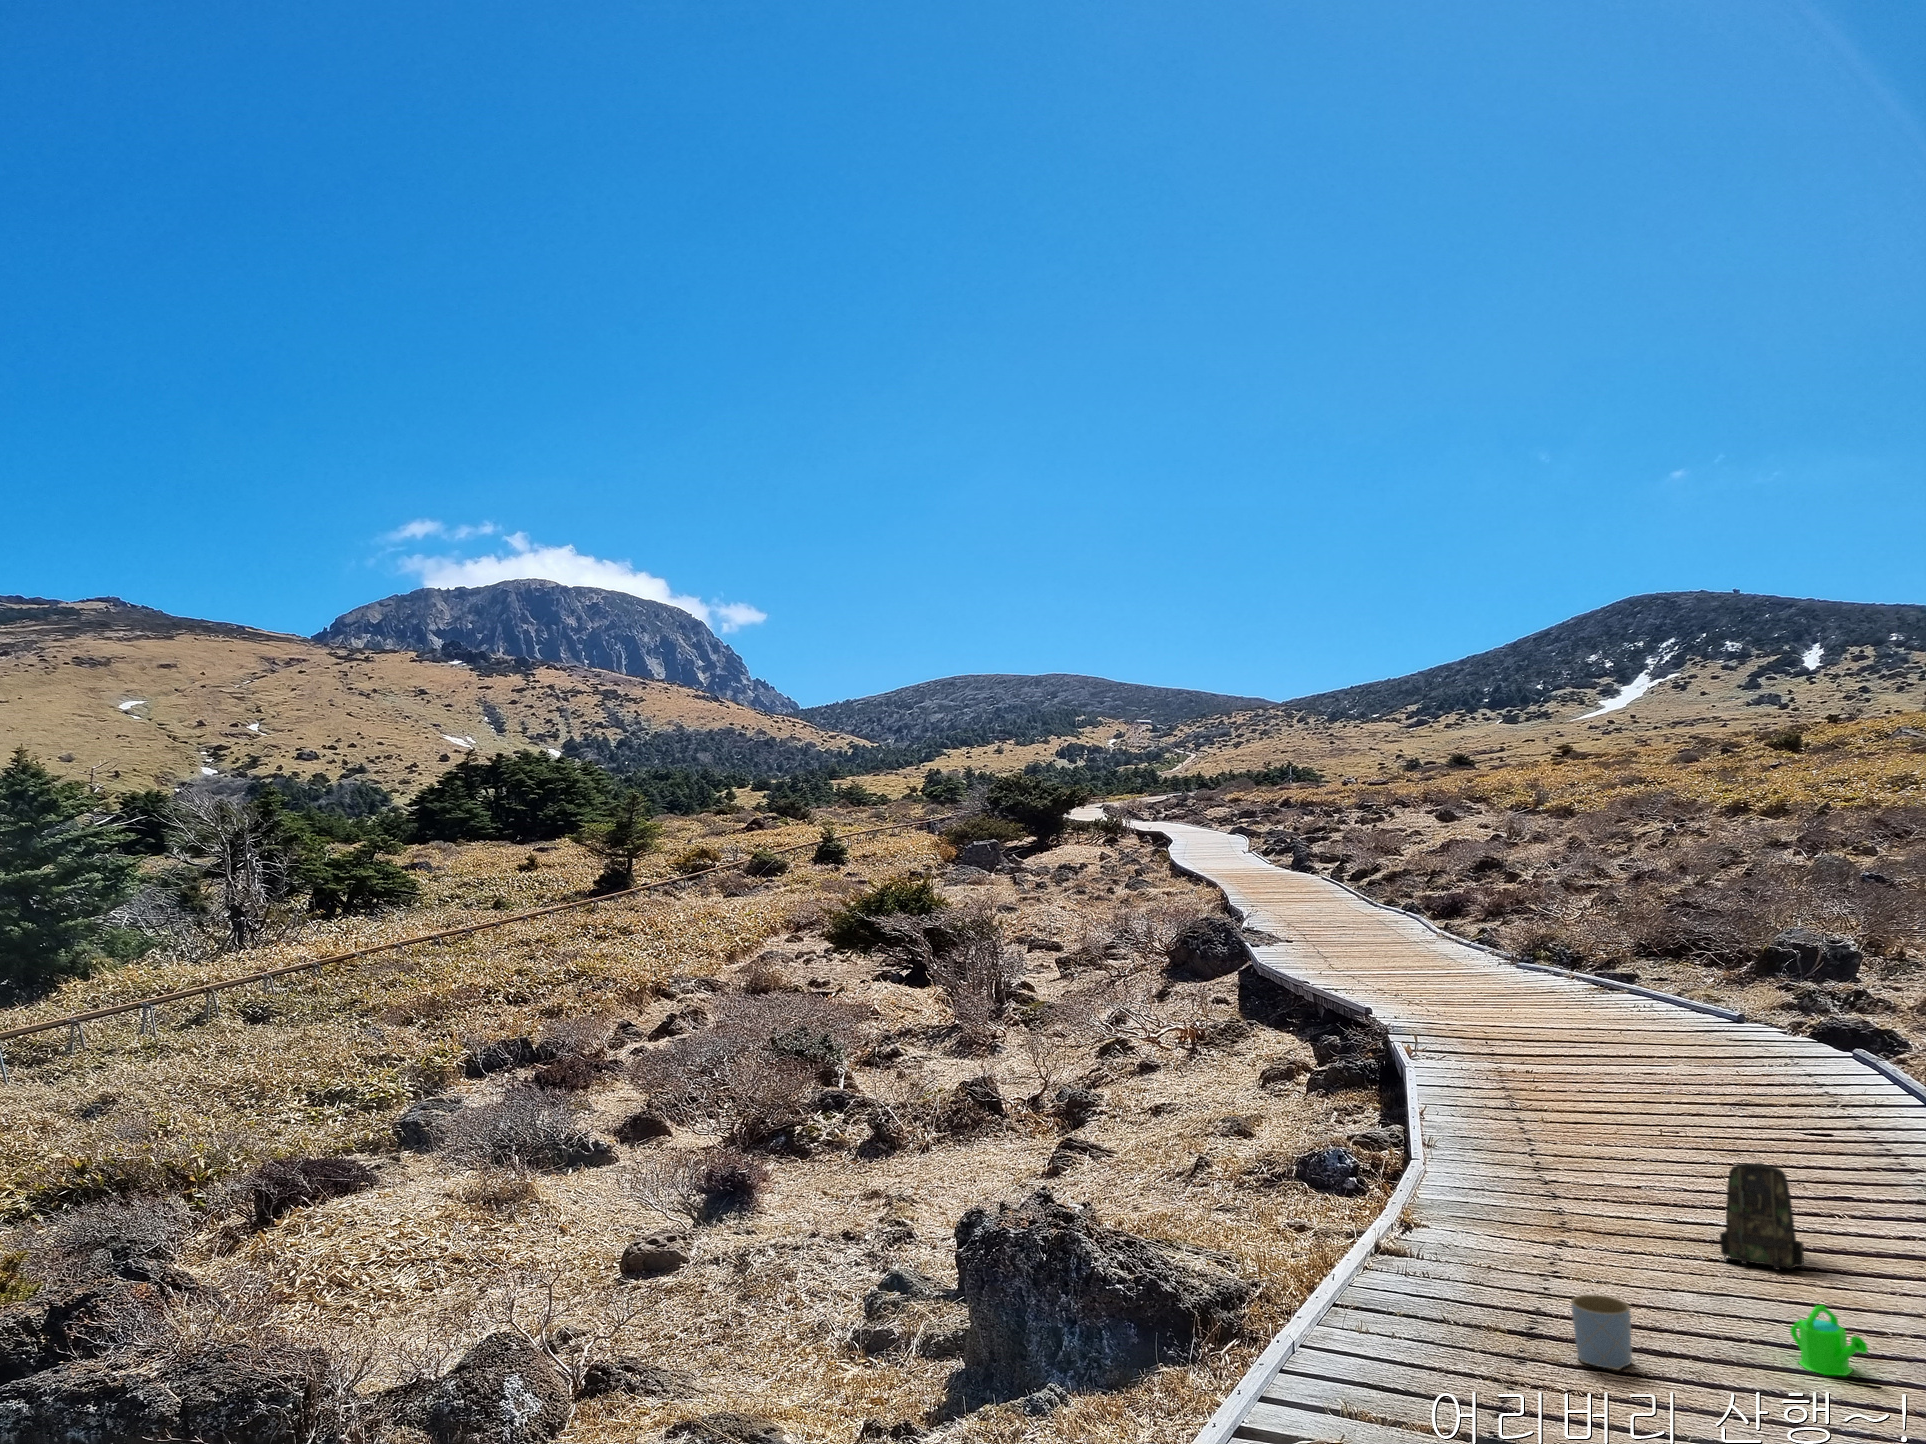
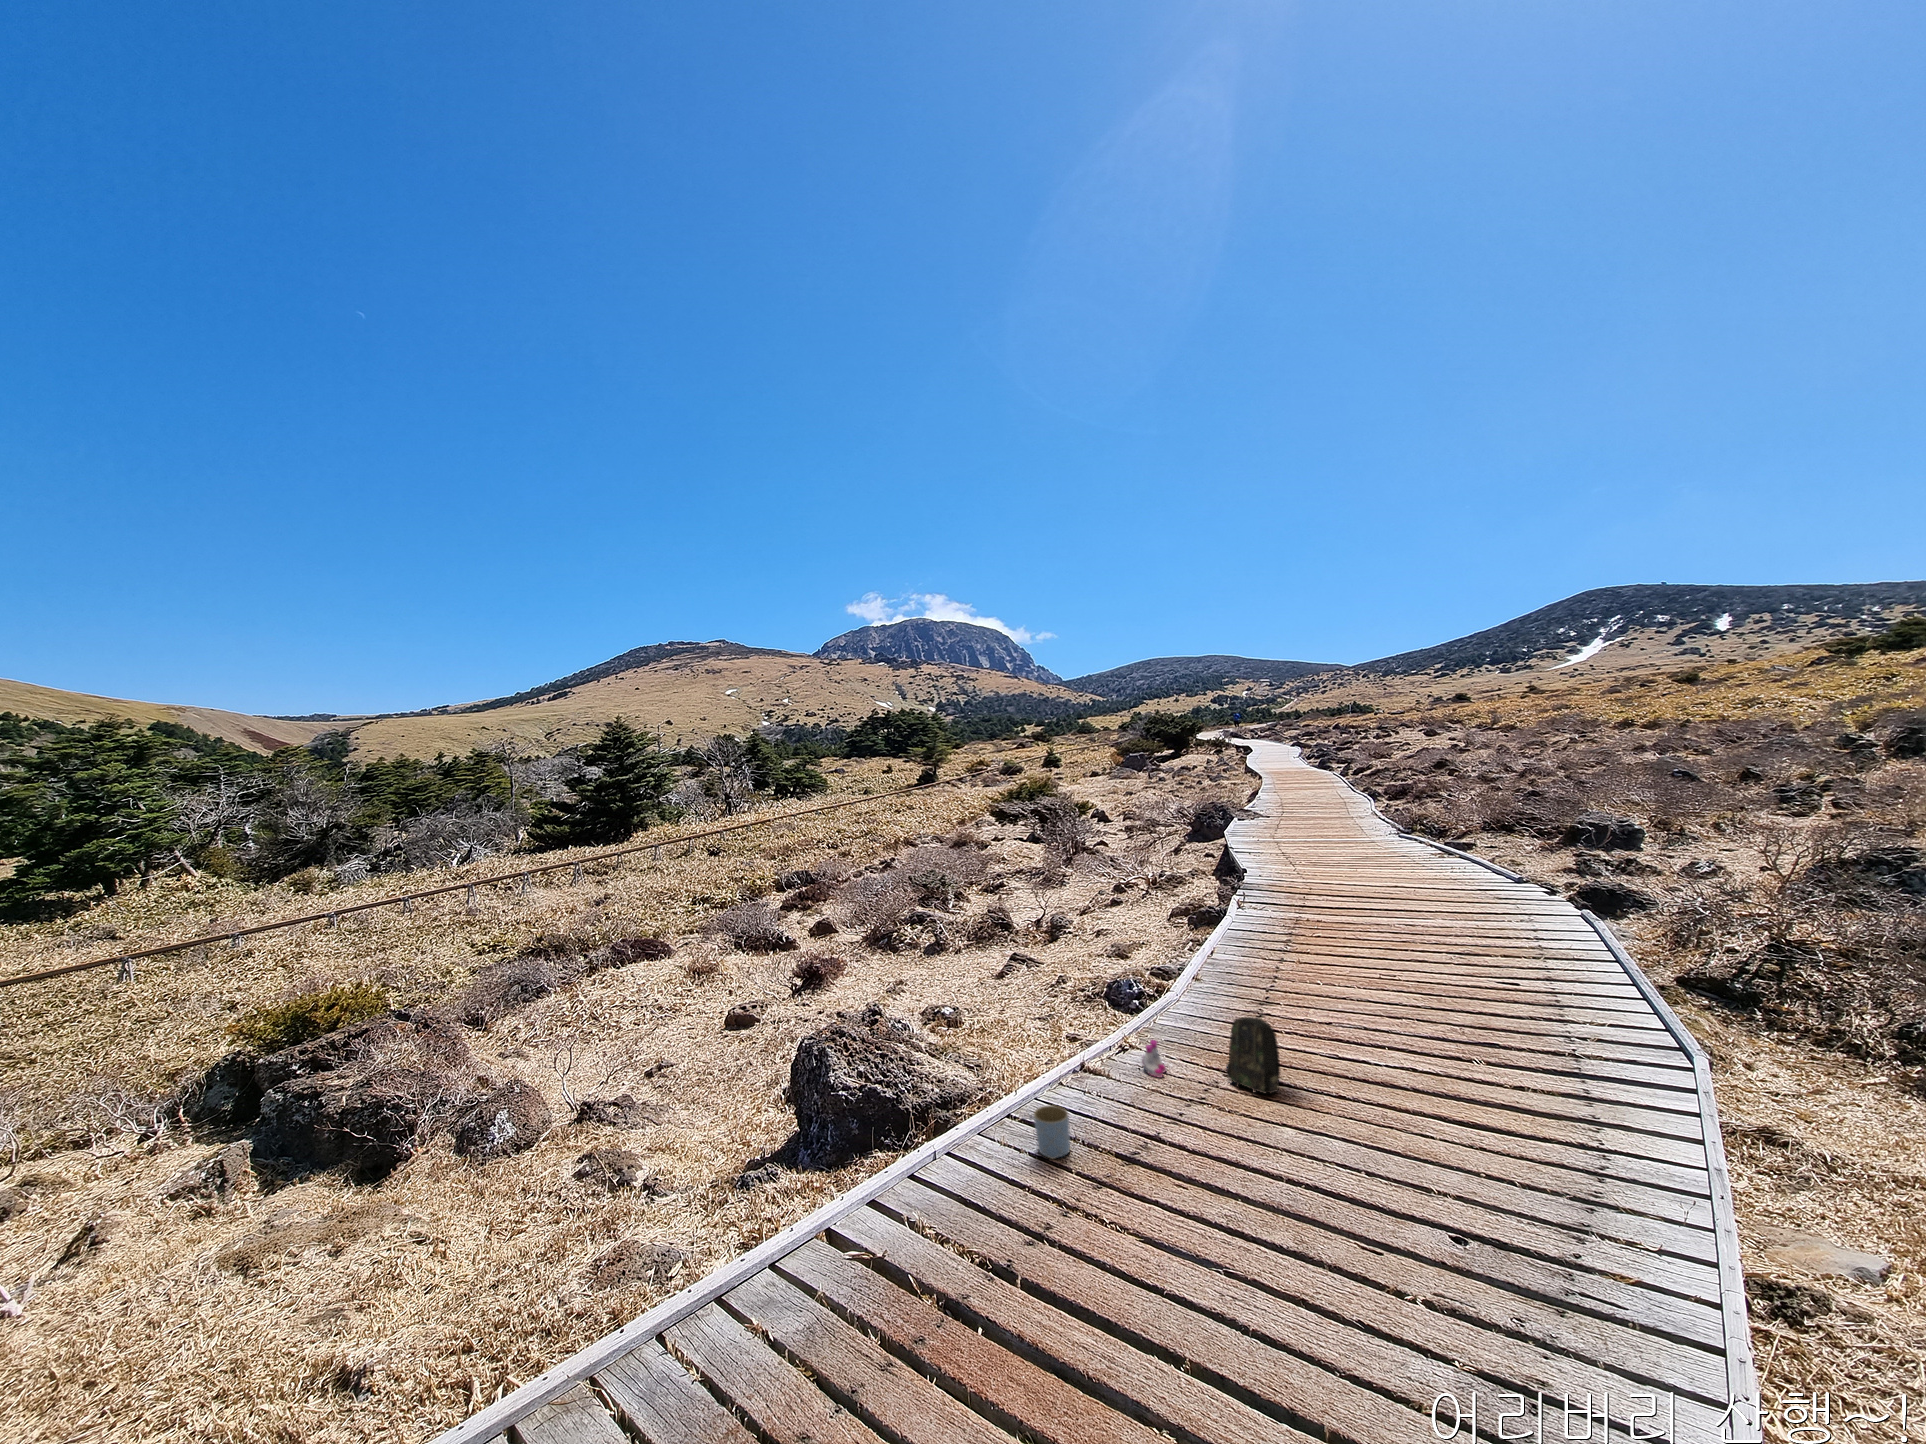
boots: none [1584,1211,1629,1264] -> present [1142,1040,1166,1077]
watering can: present [1790,1305,1868,1376] -> none [1177,1133,1210,1186]

